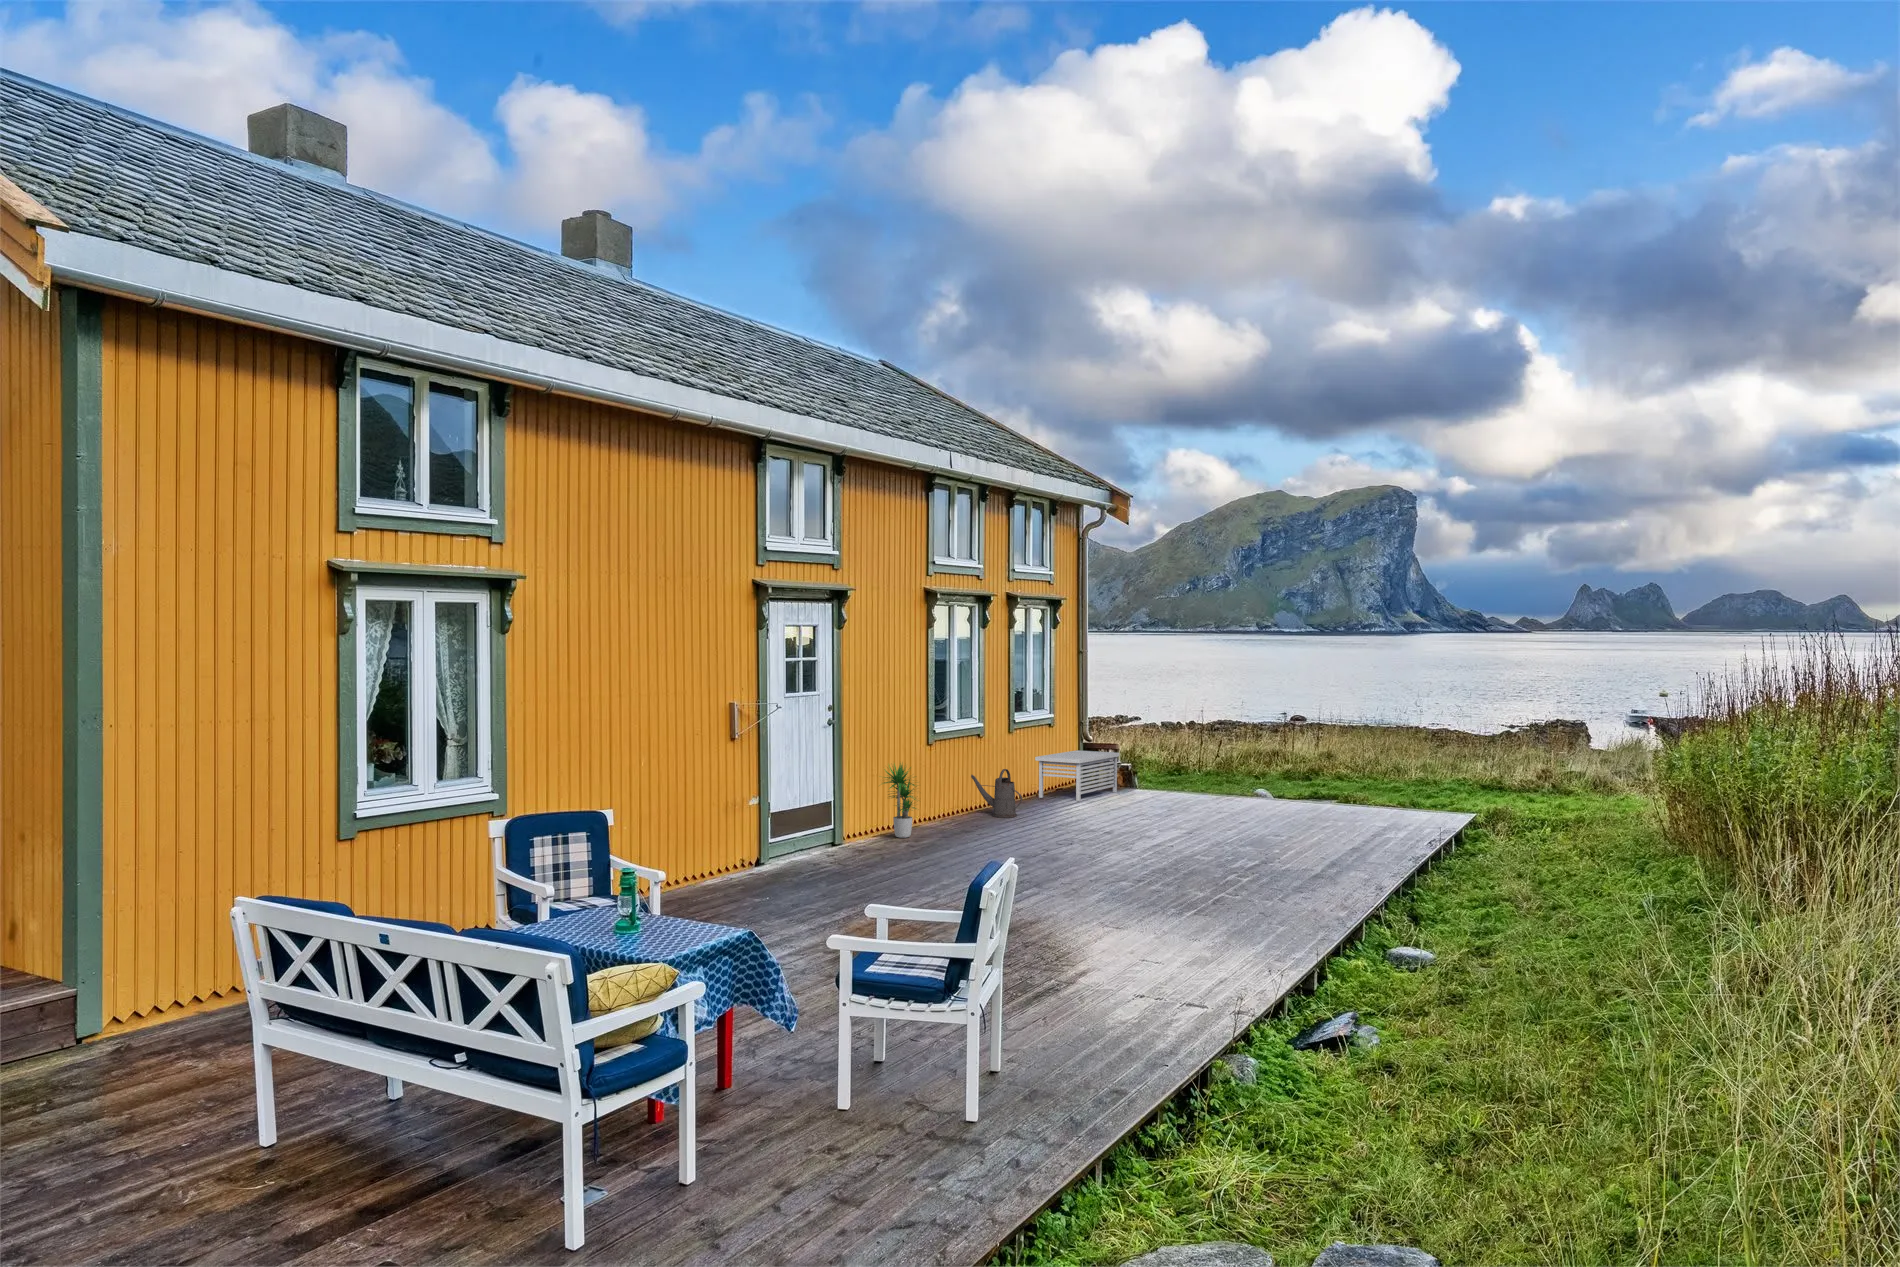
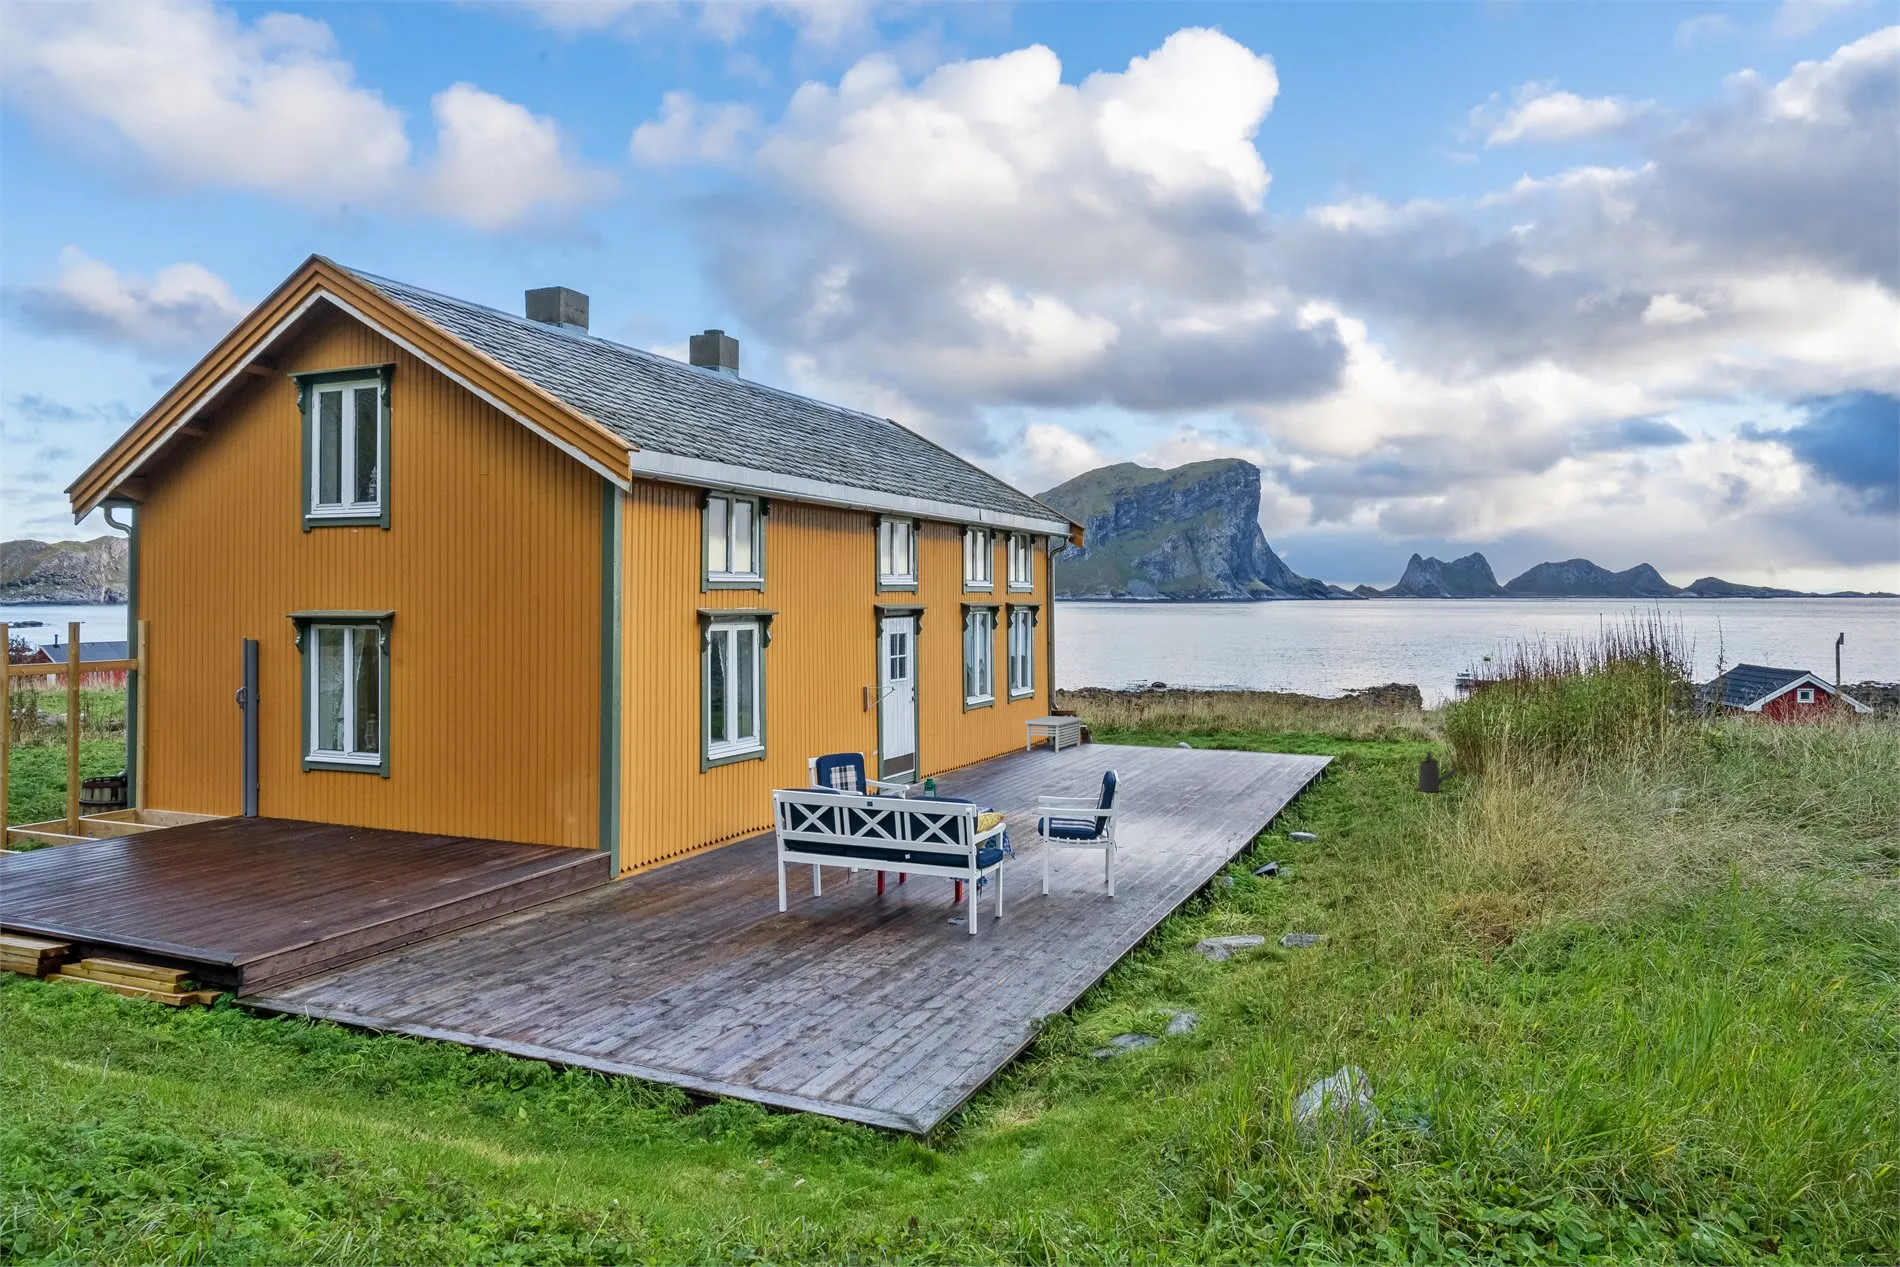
potted plant: present [883,763,917,838] -> none [937,724,969,778]
watering can: present [971,769,1022,818] -> present [1418,751,1456,792]

